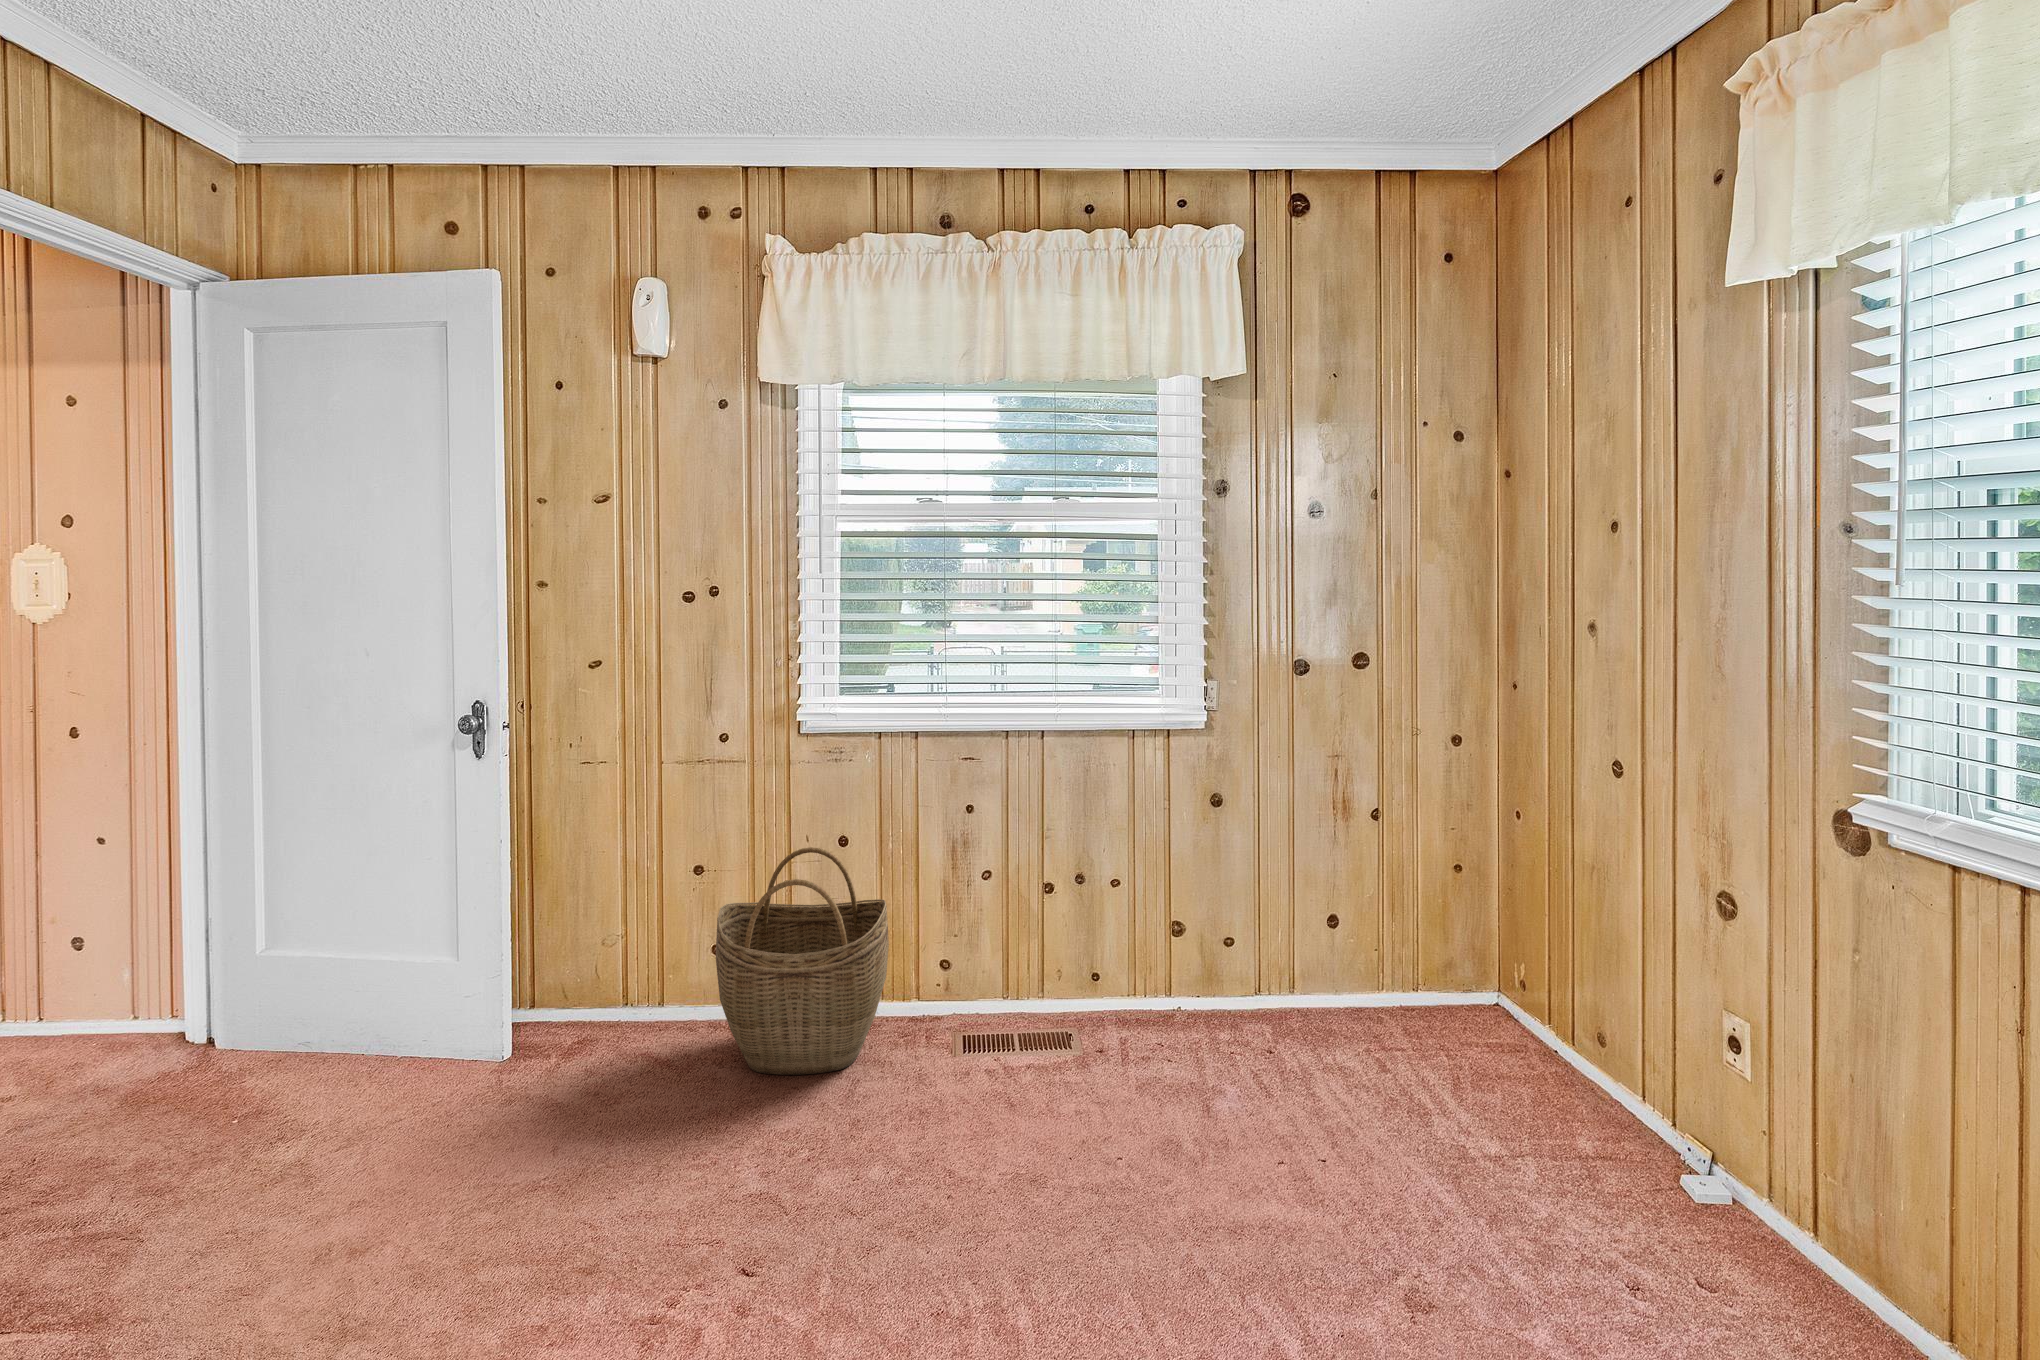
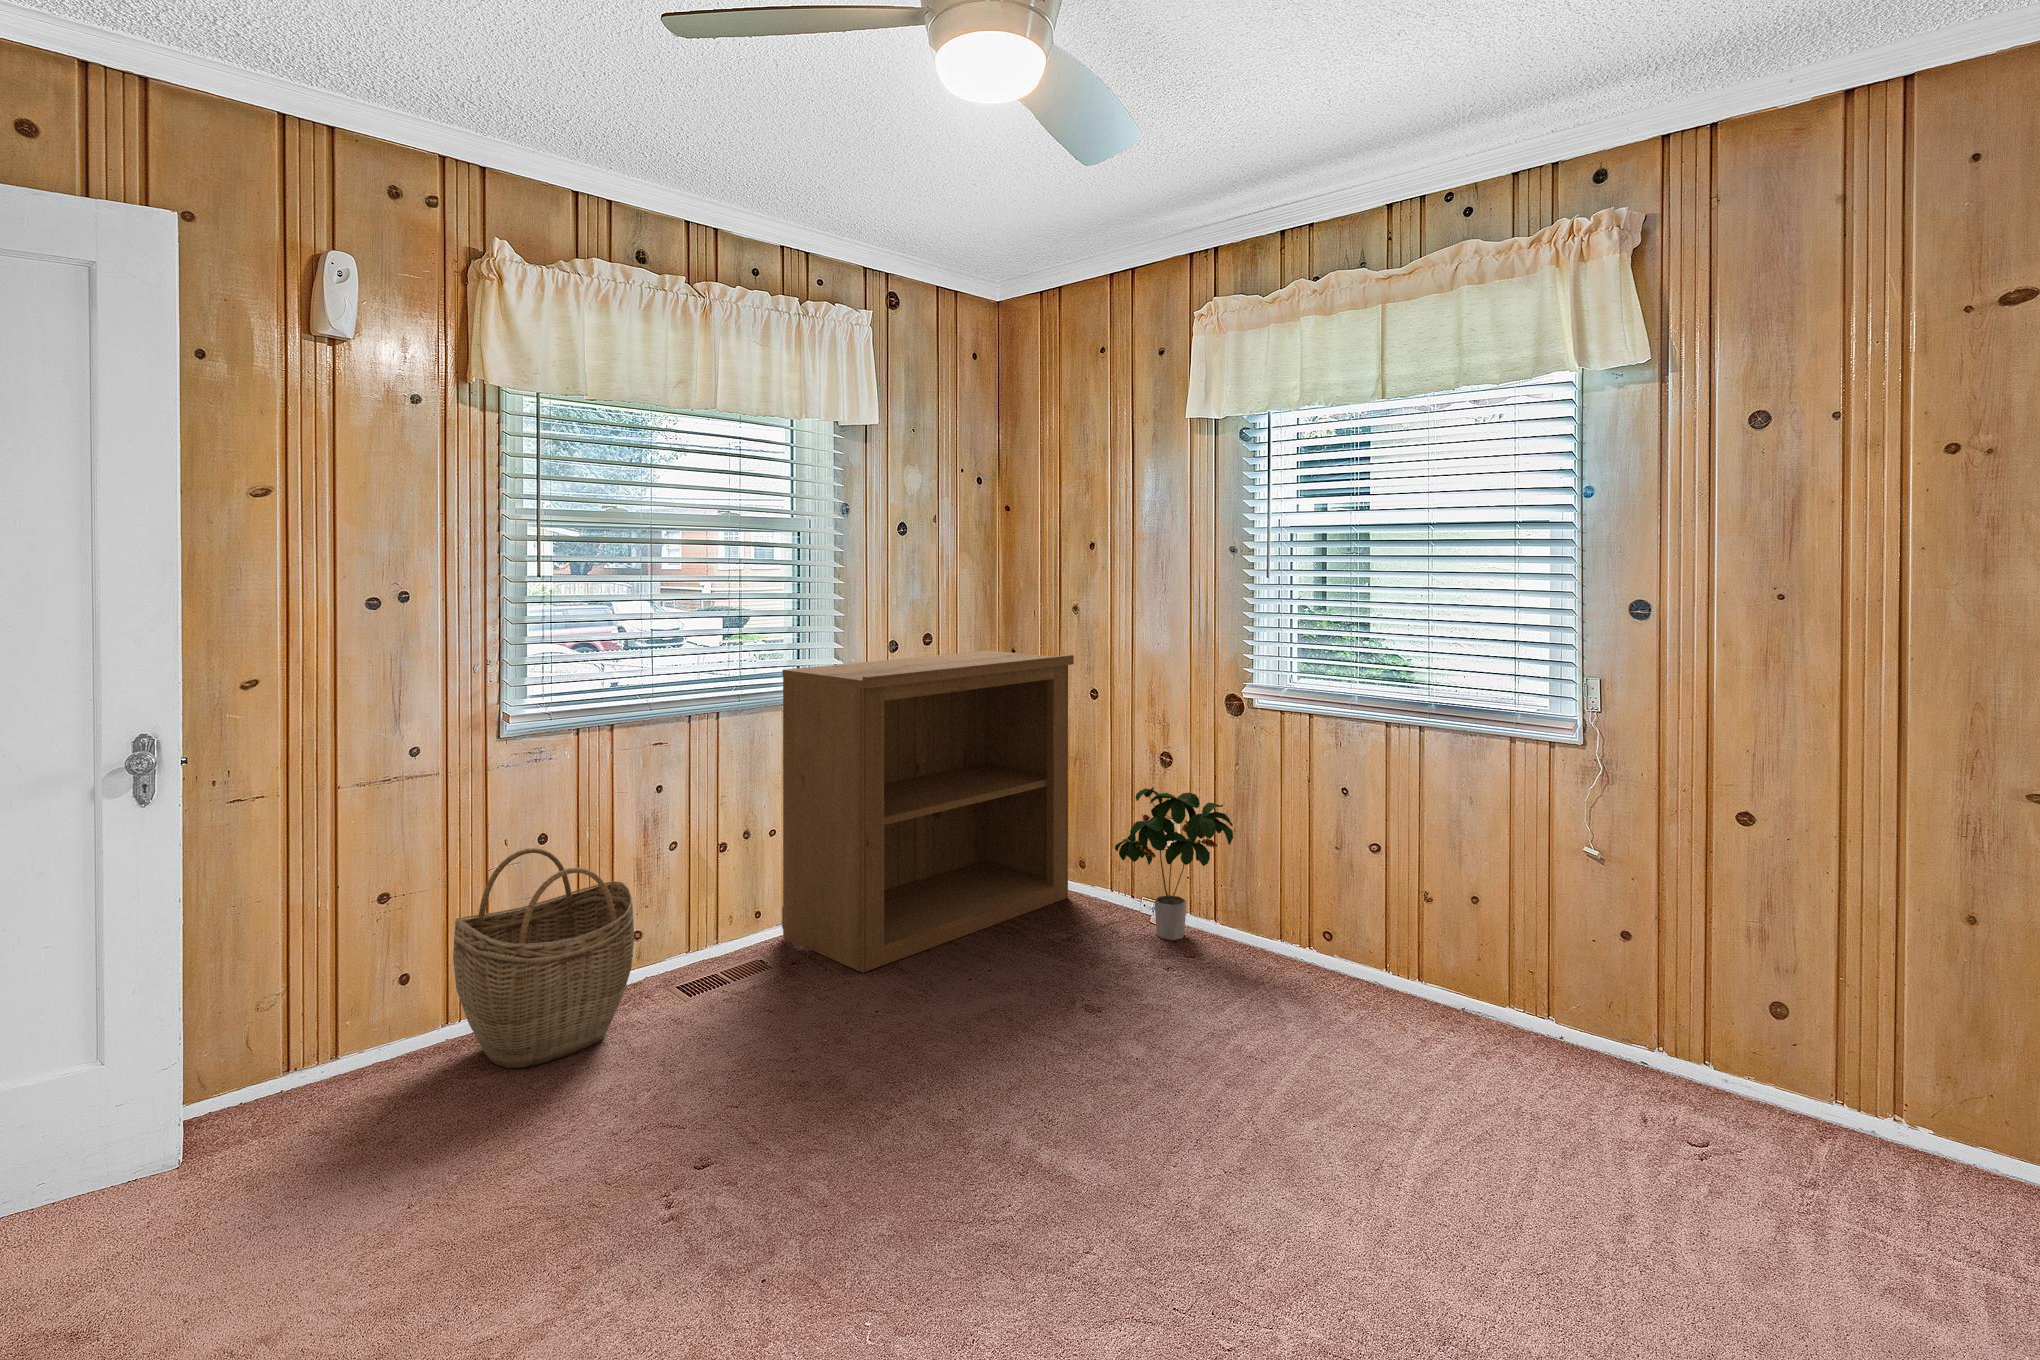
bookshelf: none [1122,683,1568,1095] -> present [782,651,1074,973]
potted plant: none [1613,949,1834,1247] -> present [1115,788,1233,940]

